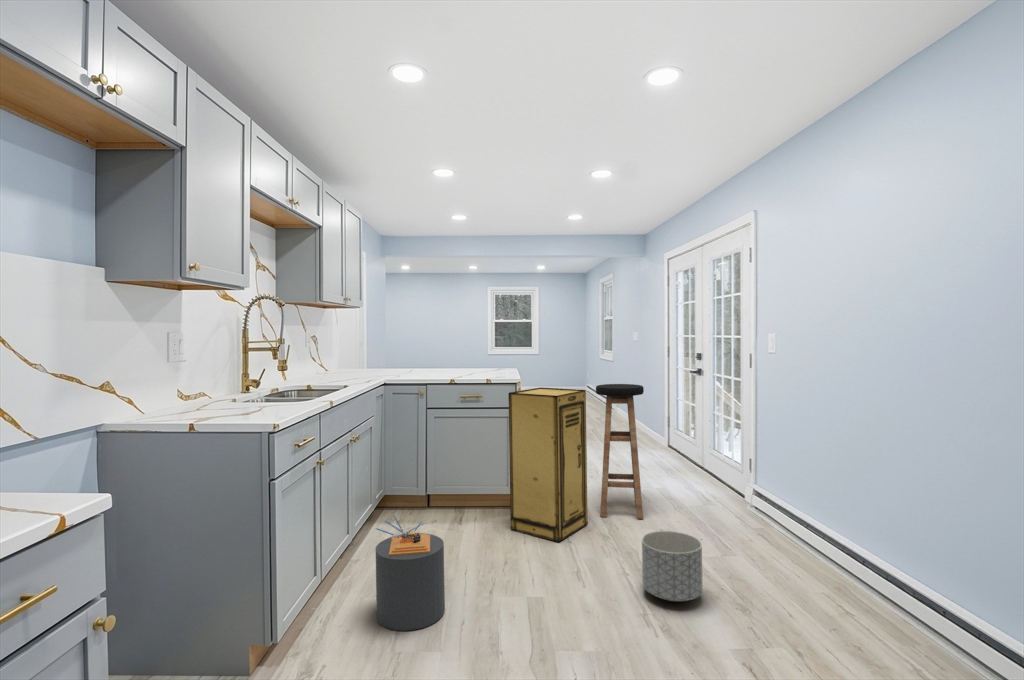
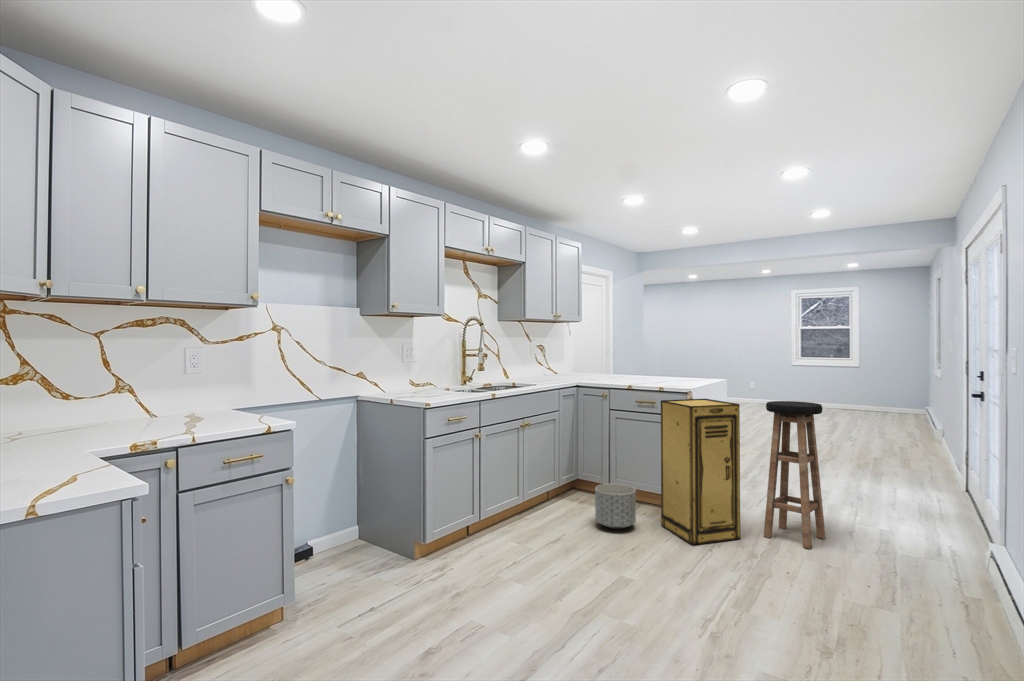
trash can: present [376,515,445,631] -> none [500,479,551,567]
planter: present [642,531,703,602] -> present [595,484,636,529]

